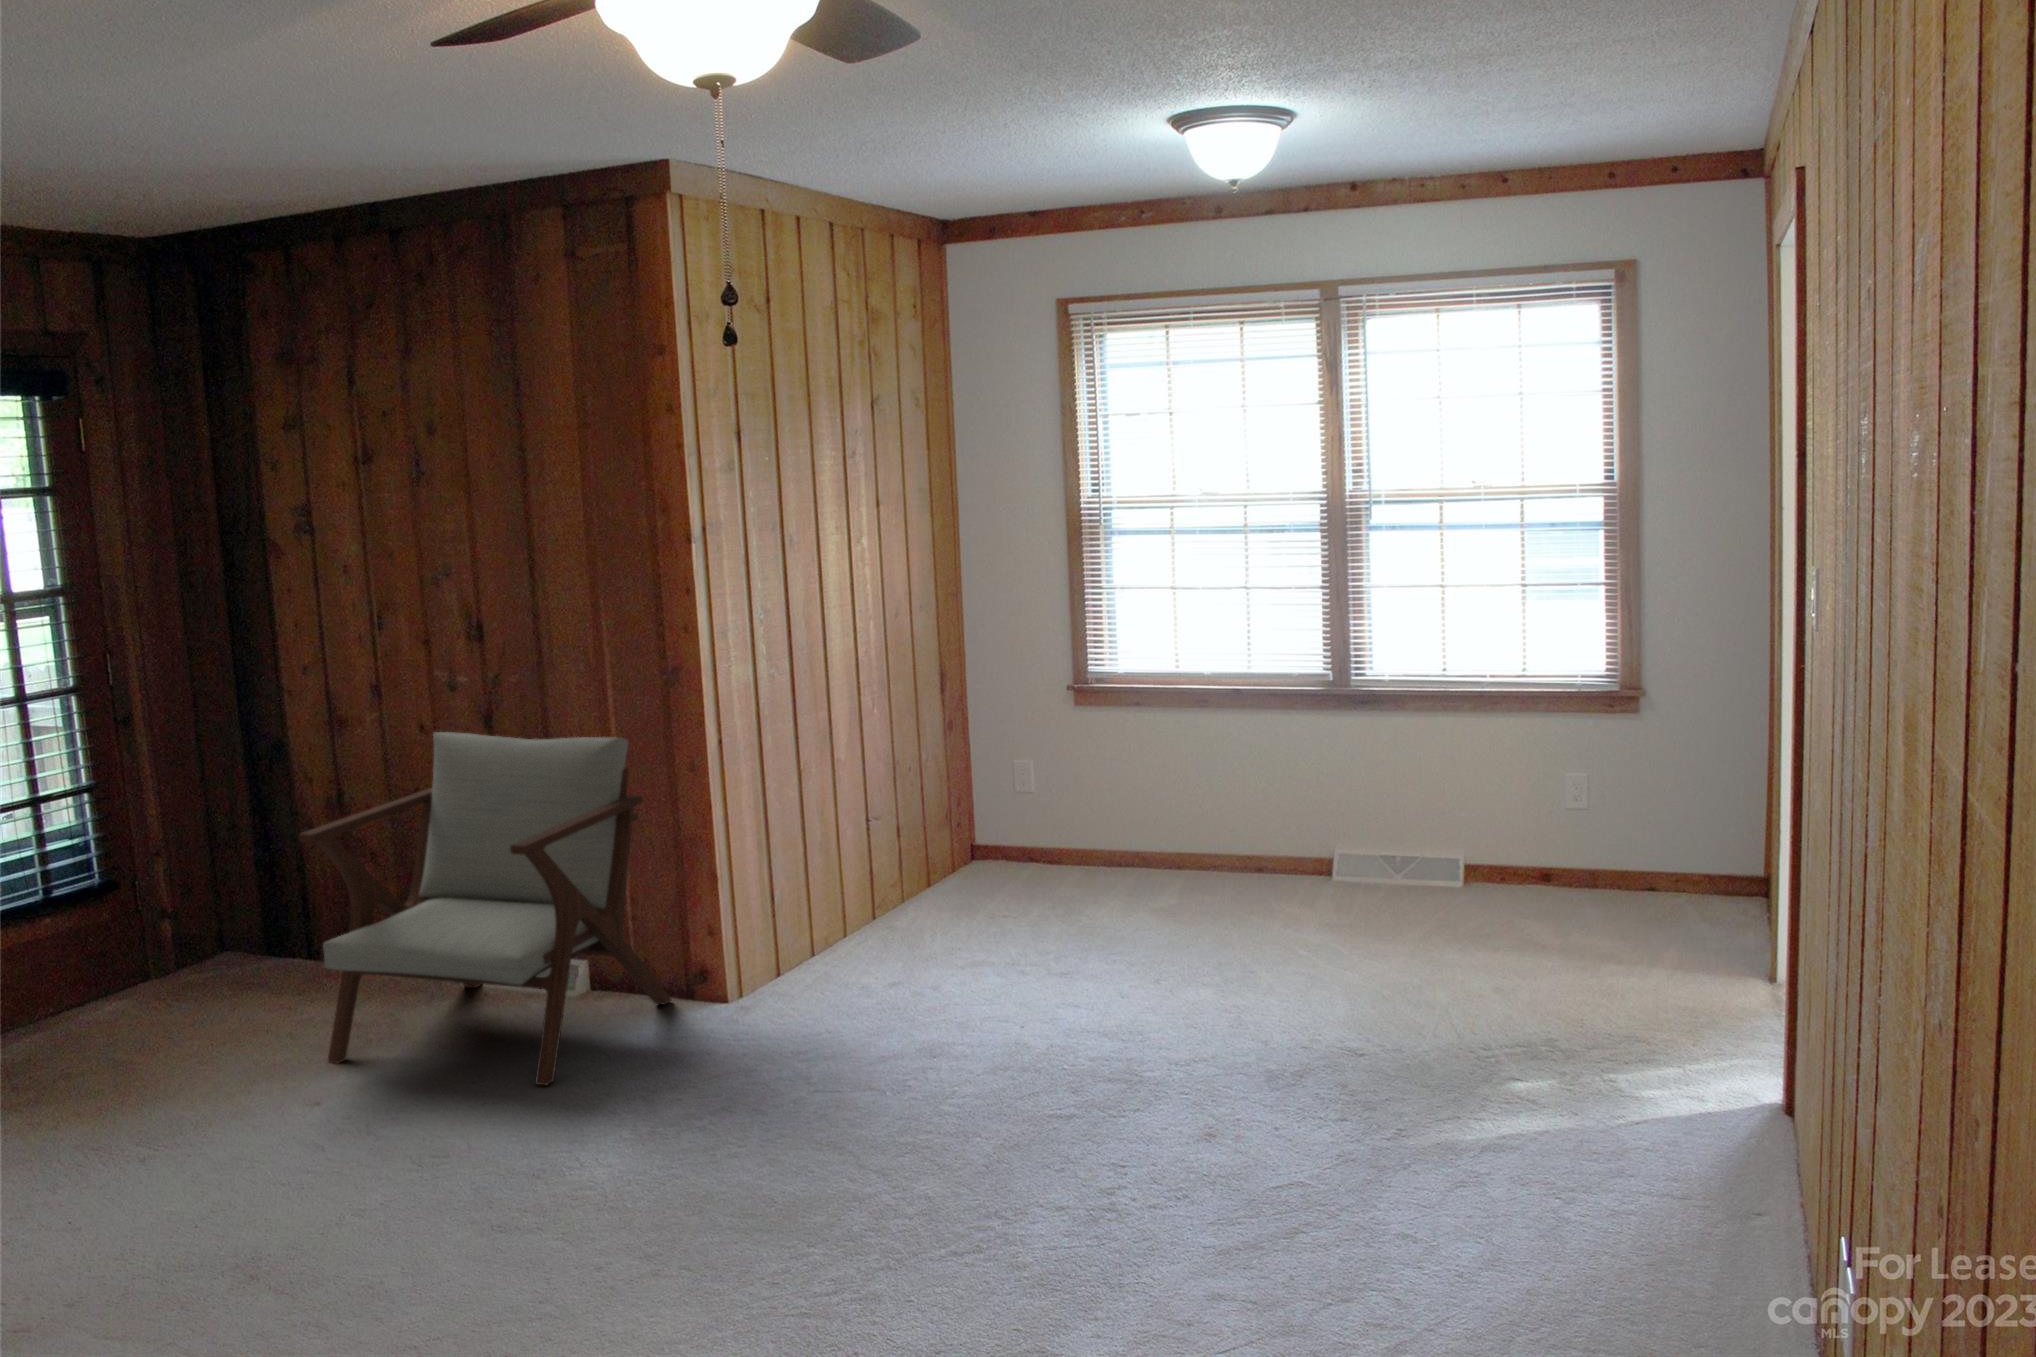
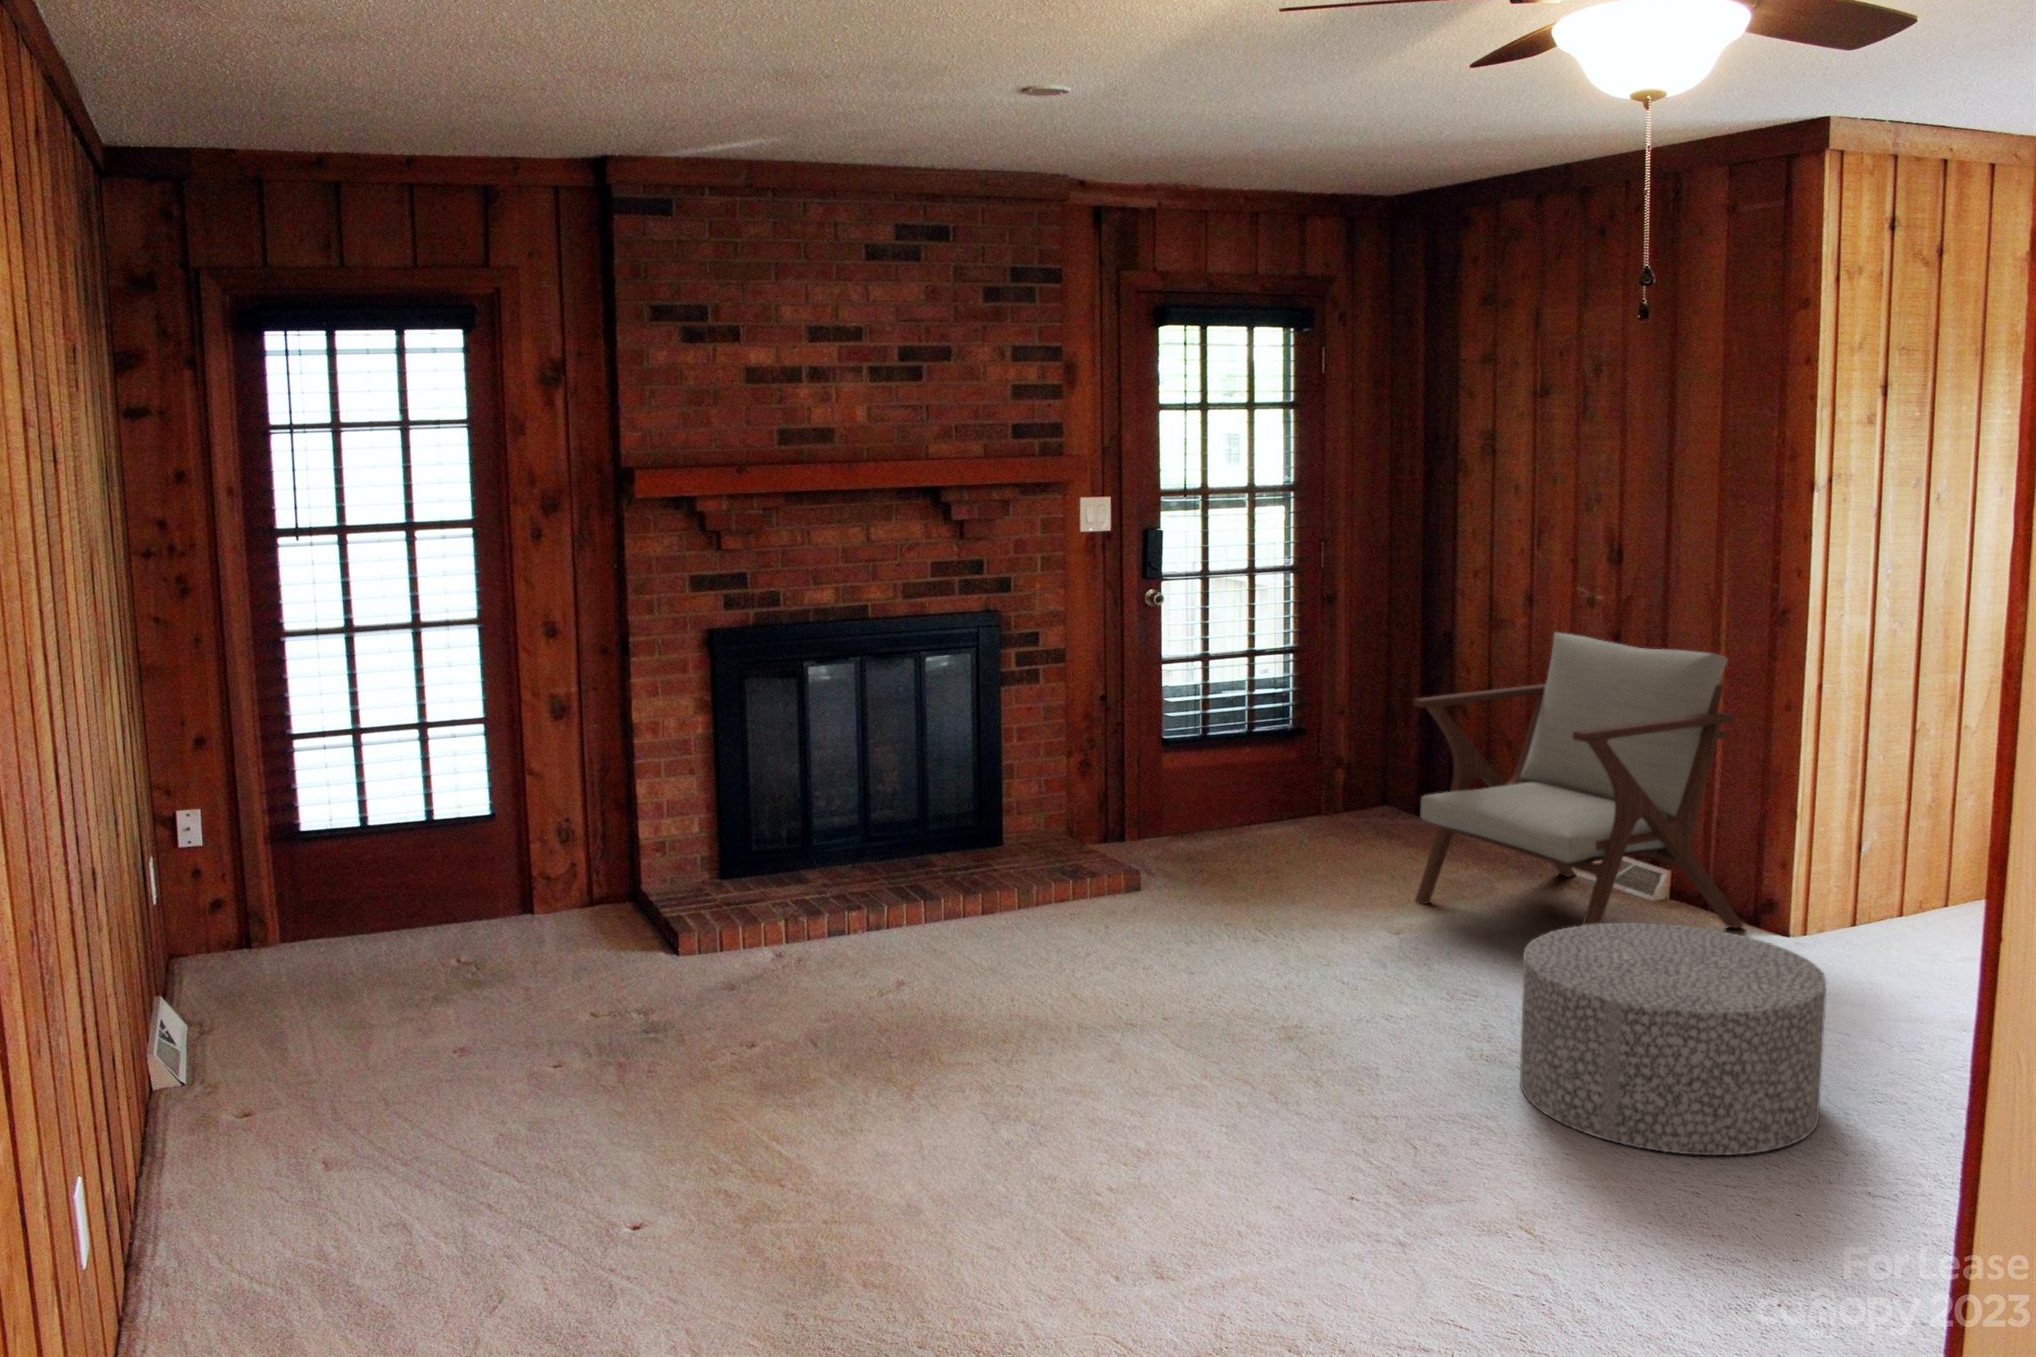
ottoman: none [553,1027,854,1285] -> present [1520,923,1826,1155]

